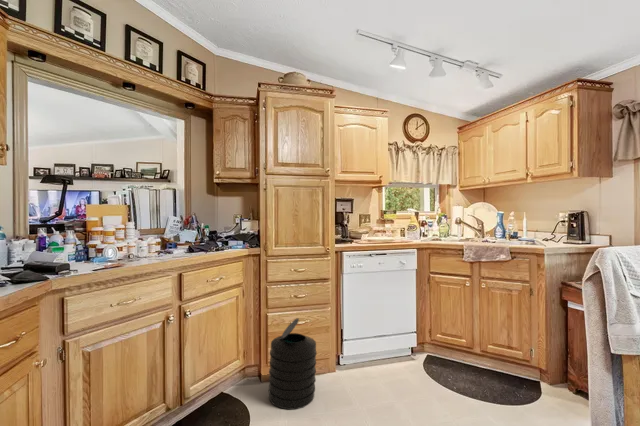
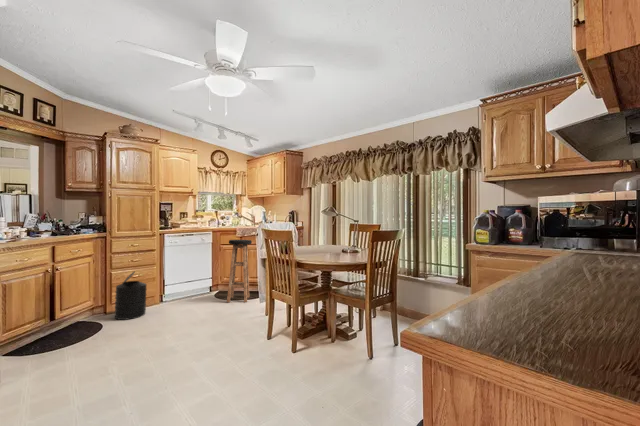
bar stool: none [458,269,509,410] -> present [227,240,252,302]

